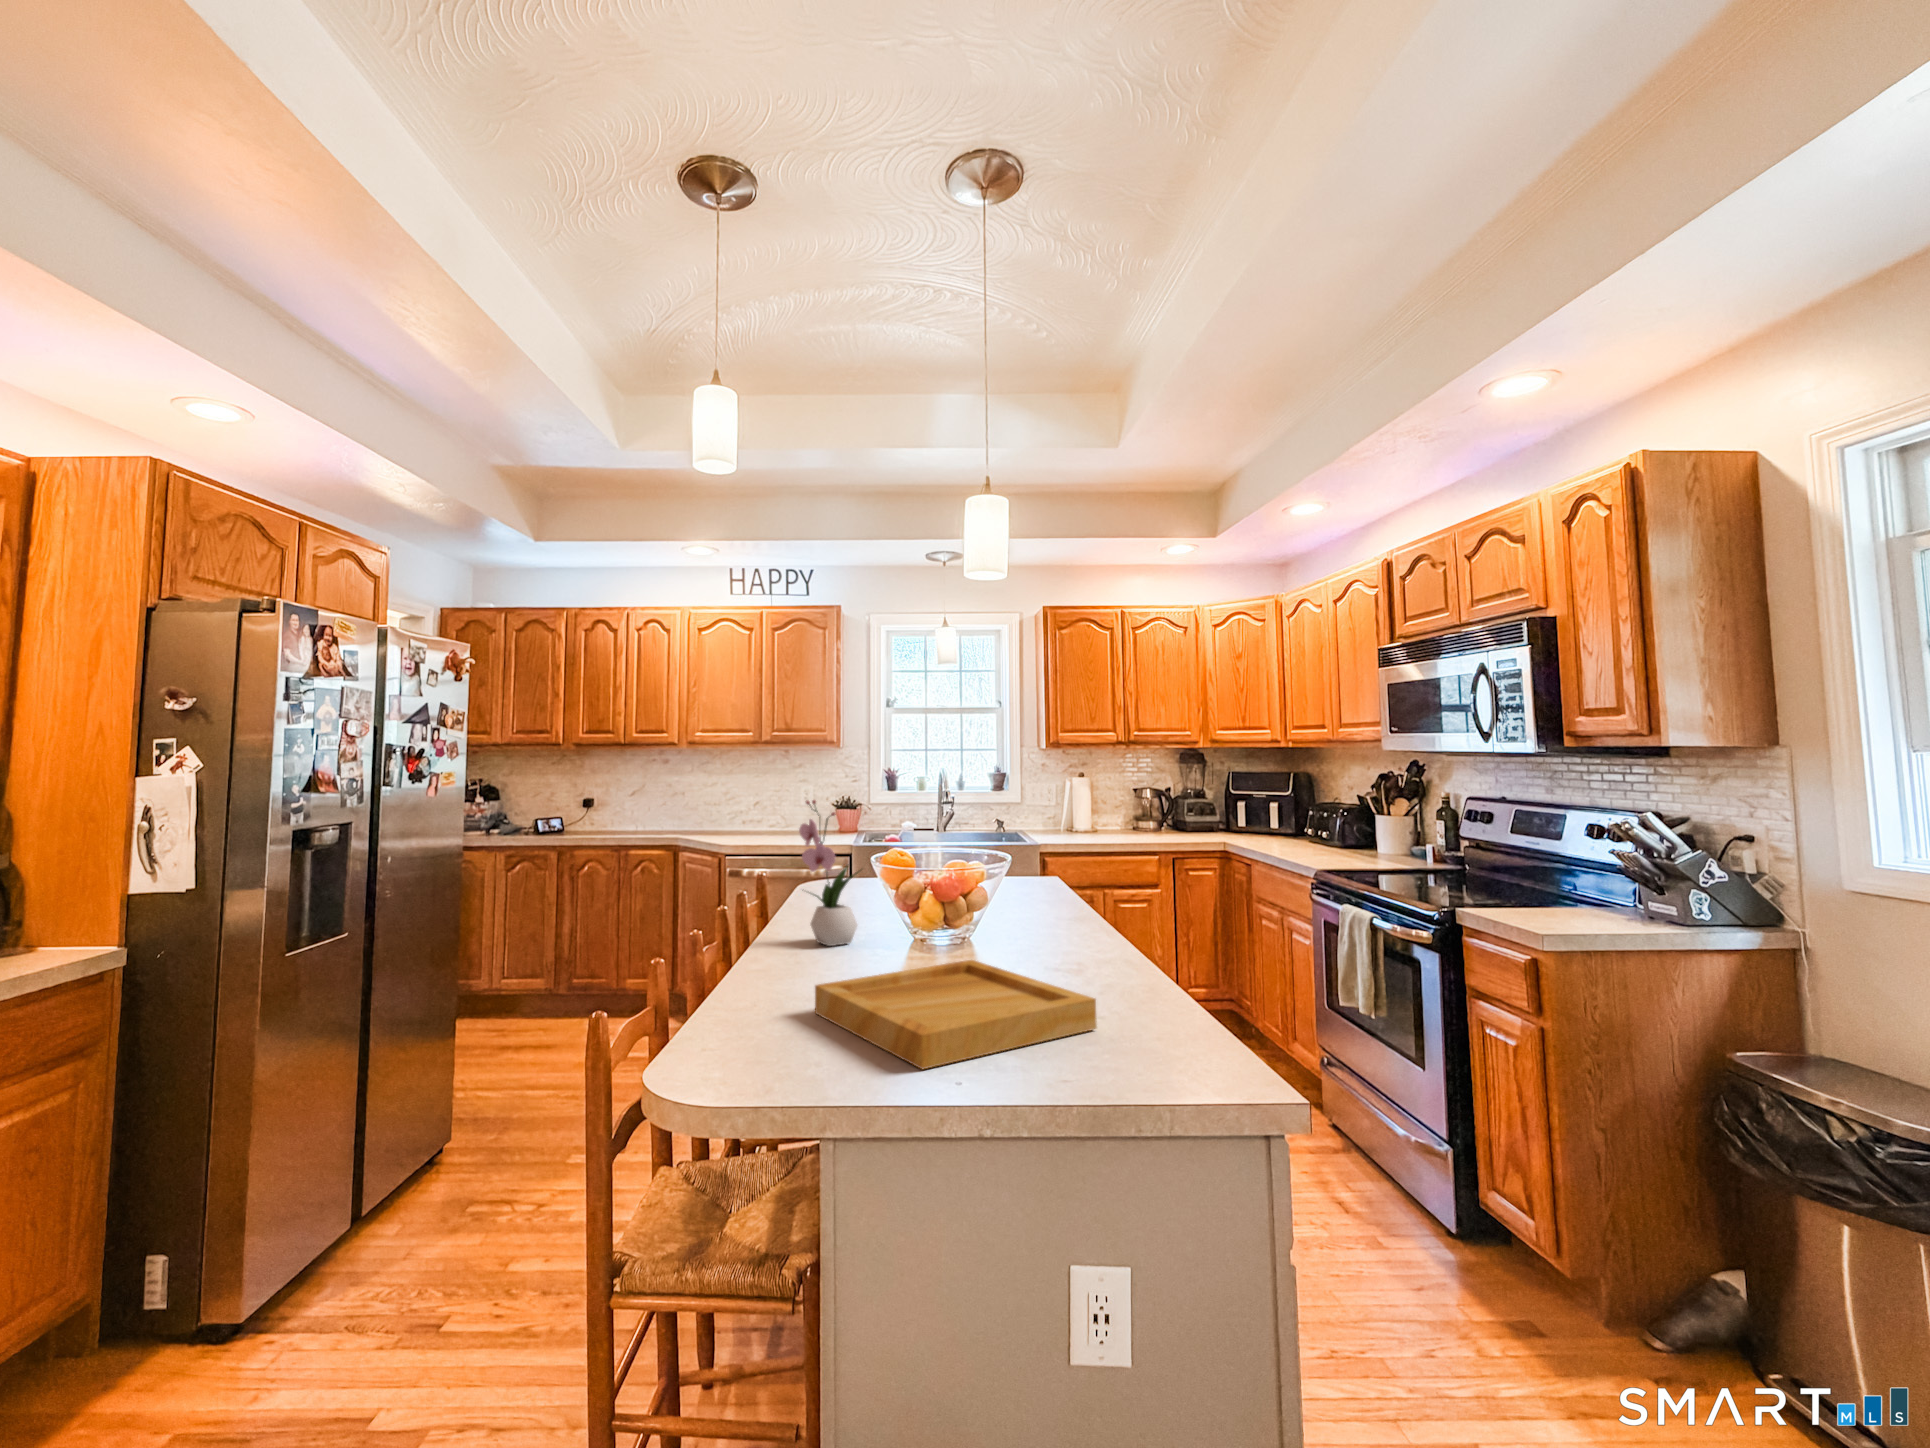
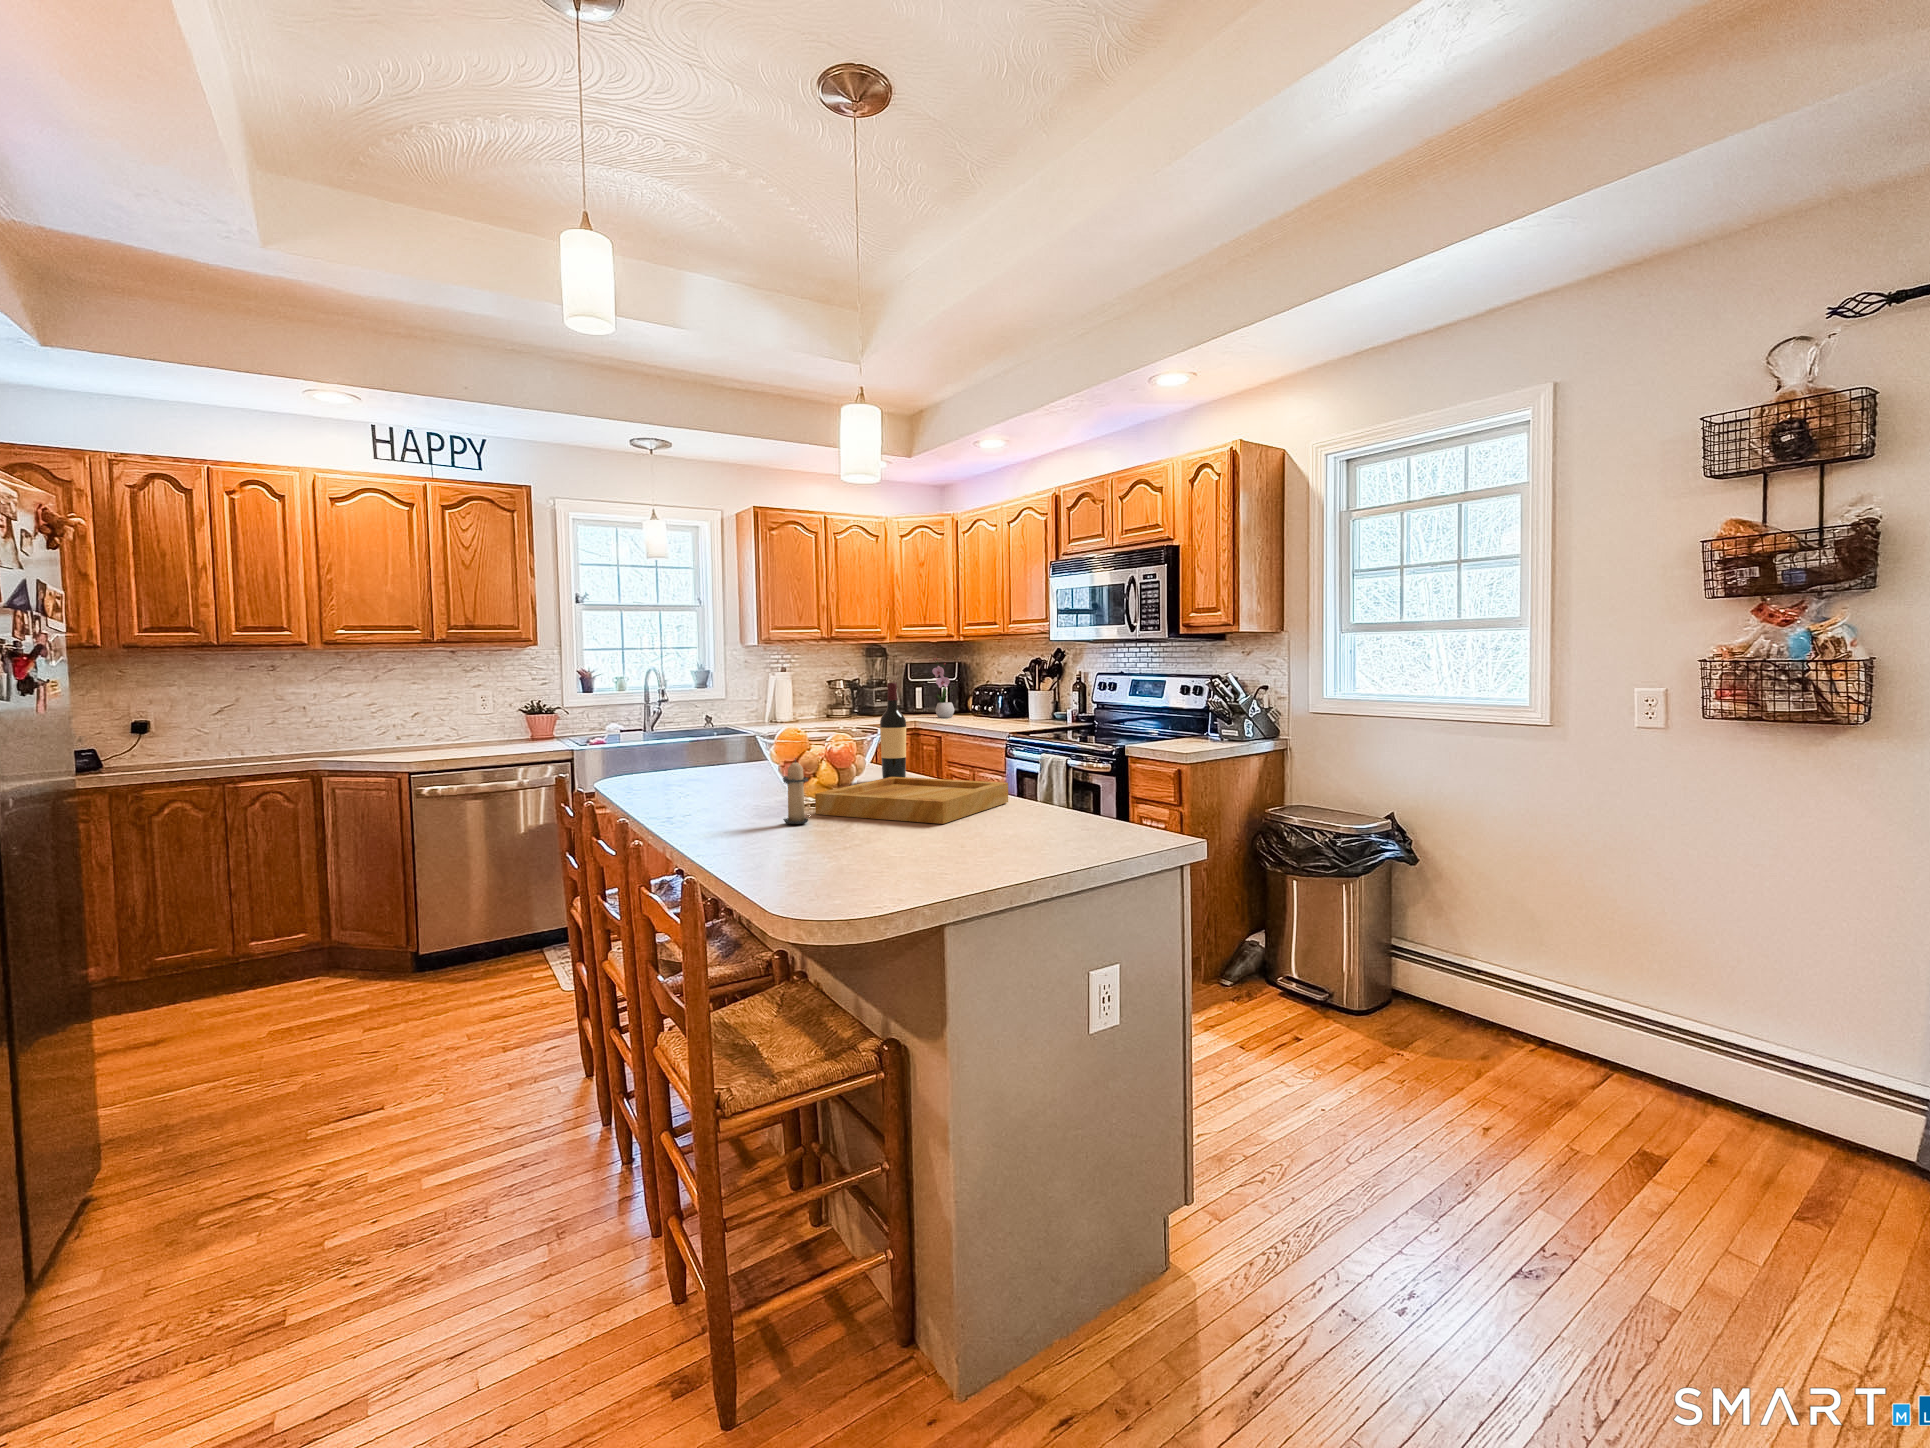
flower arrangement: present [799,800,859,946] -> present [932,658,955,718]
wine bottle: none [1006,823,1041,956] -> present [880,683,906,778]
candle: none [735,940,779,1035] -> present [783,758,808,824]

